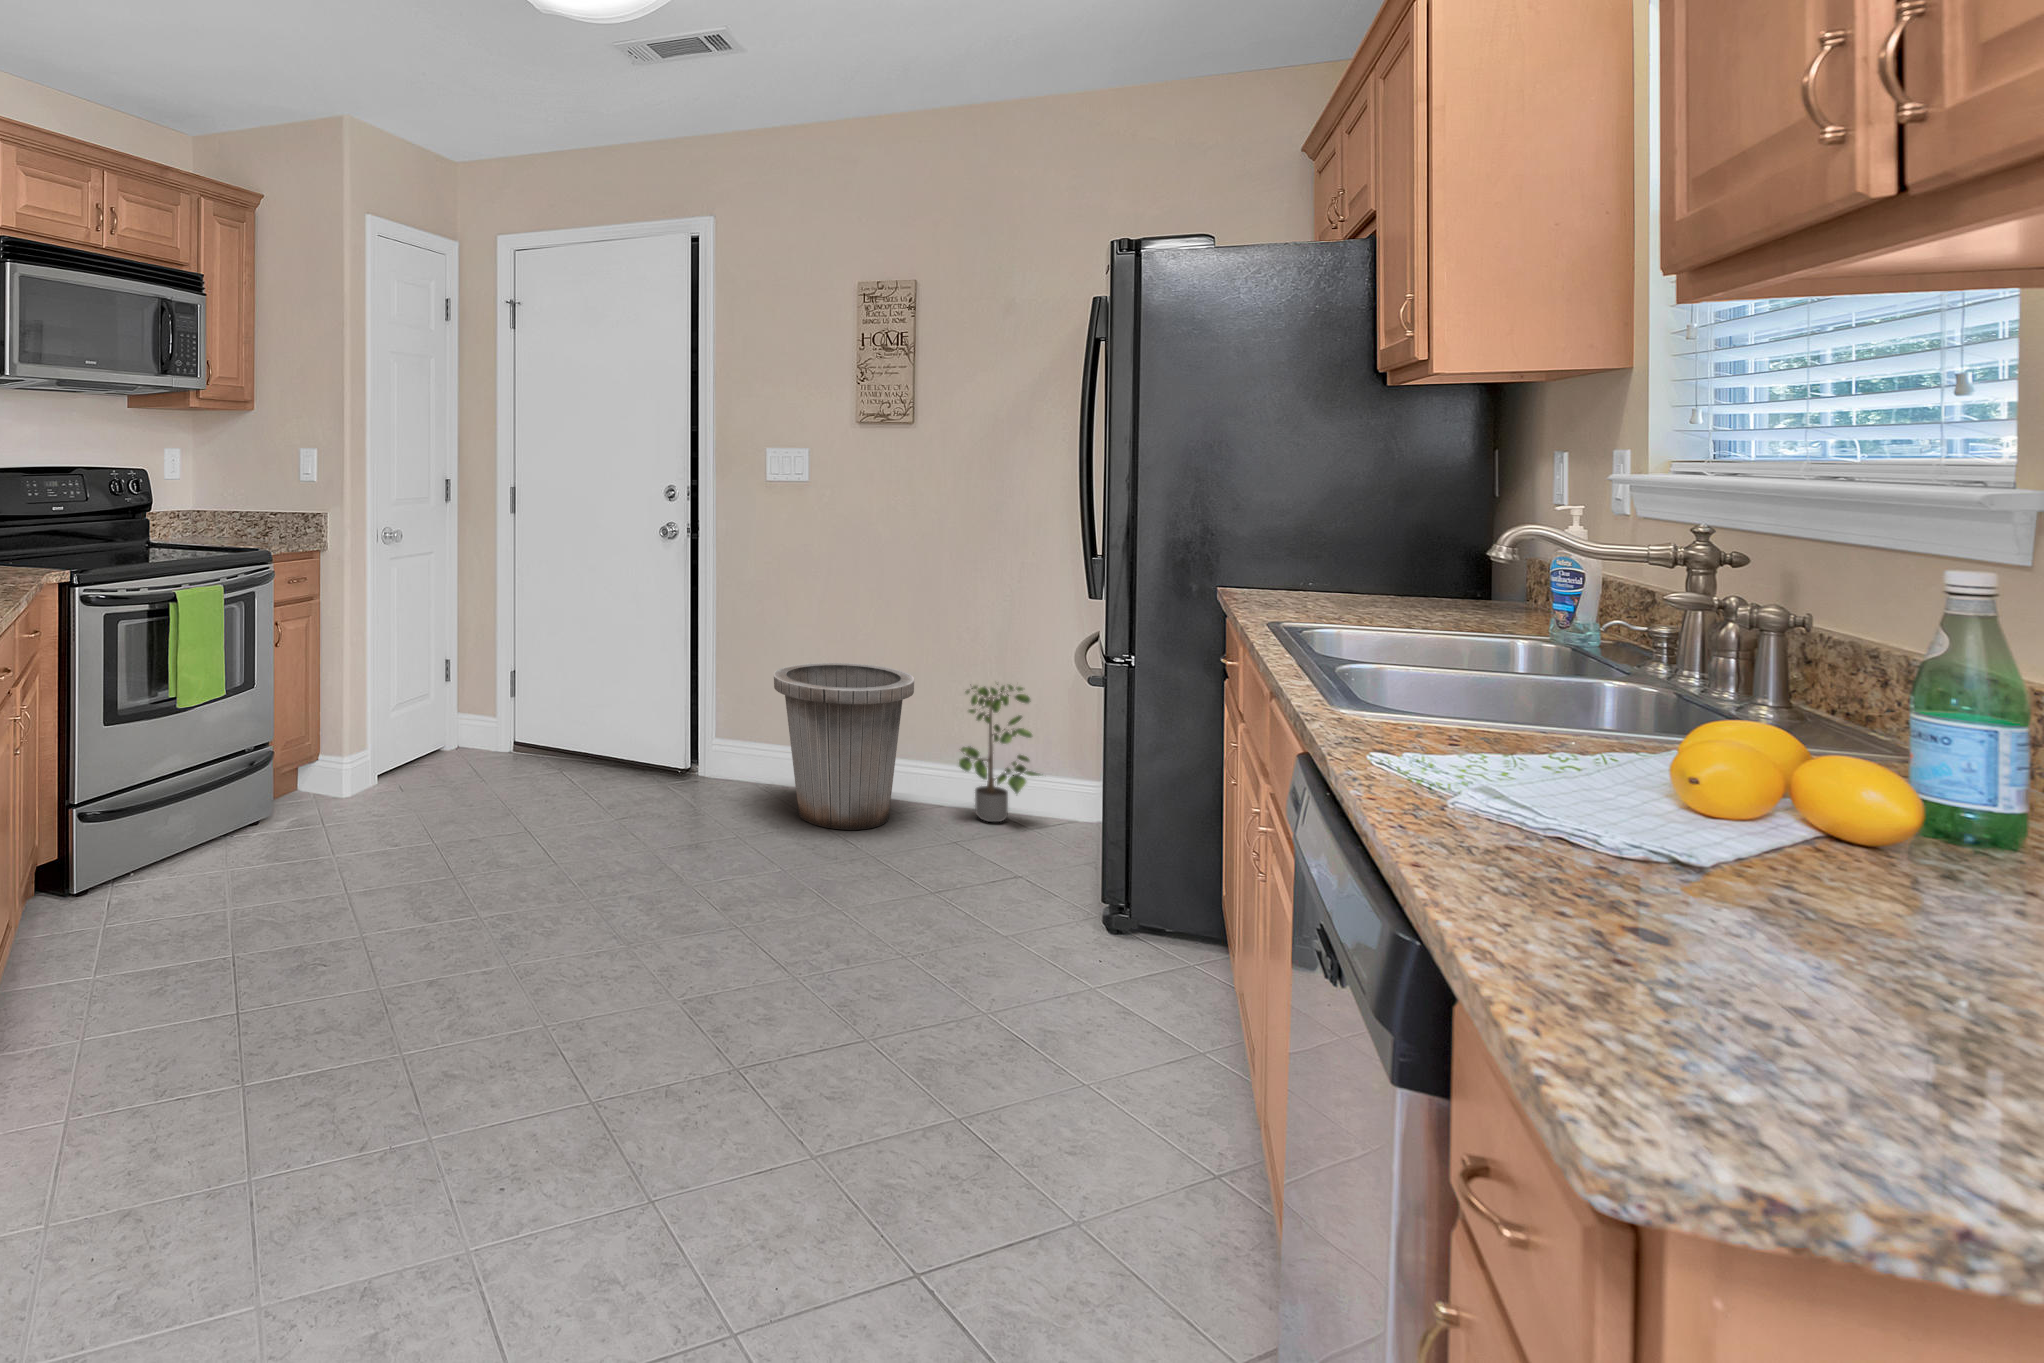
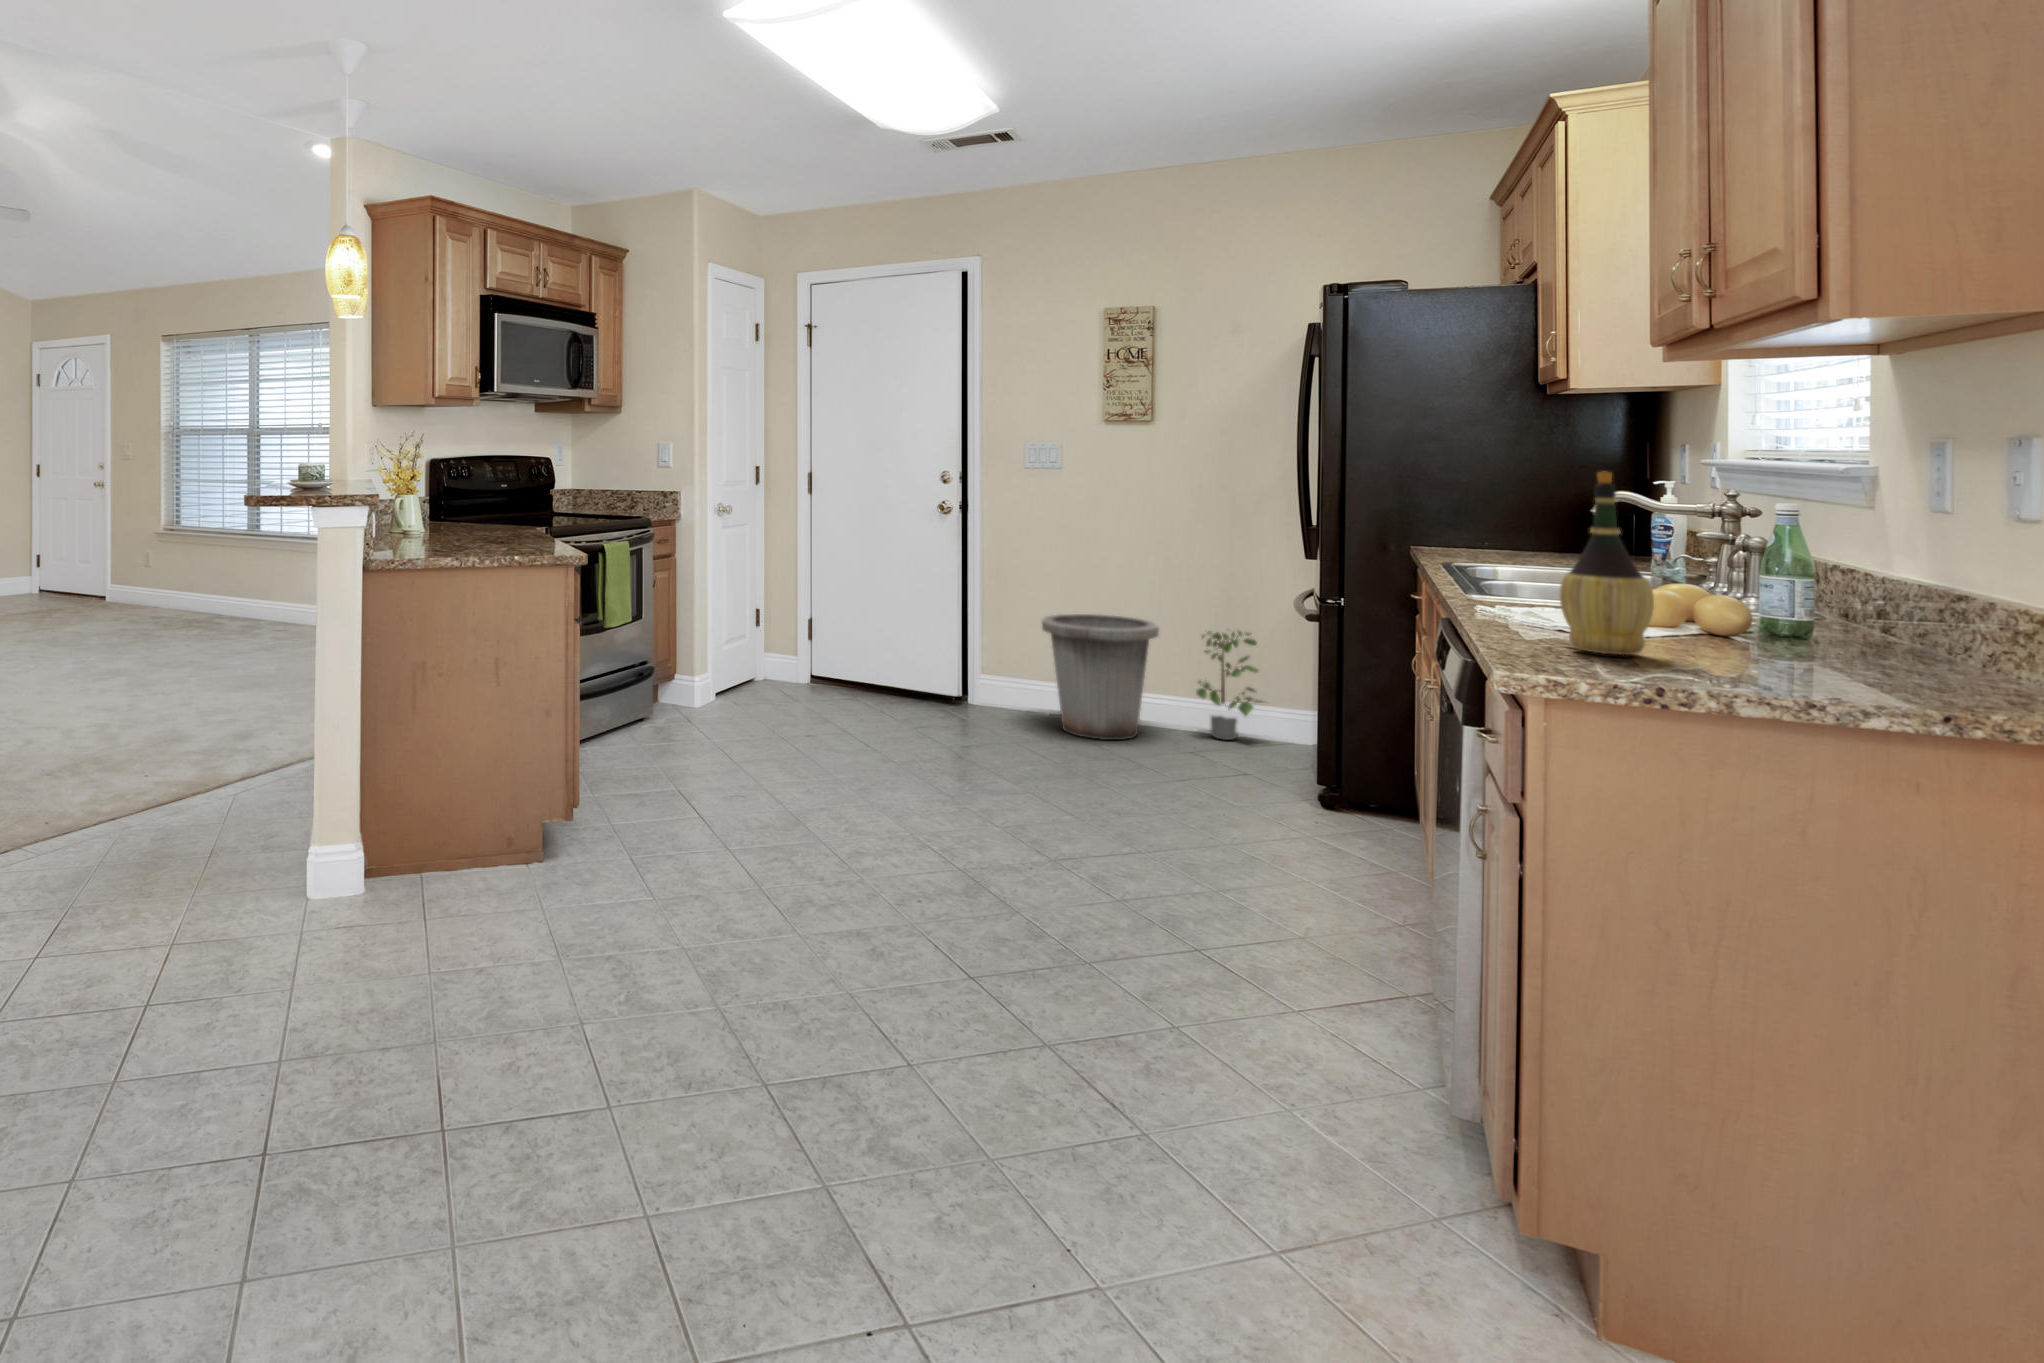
wine bottle: none [1618,536,1850,976] -> present [1560,472,1654,655]

